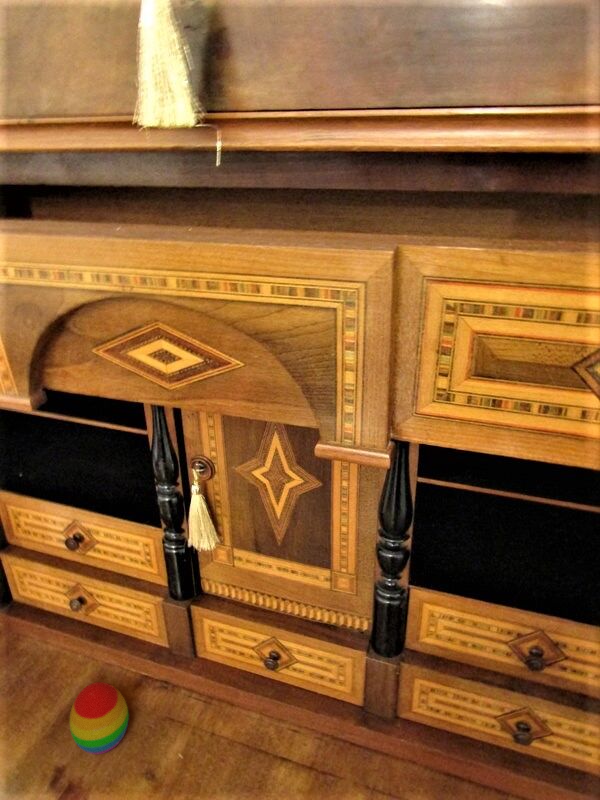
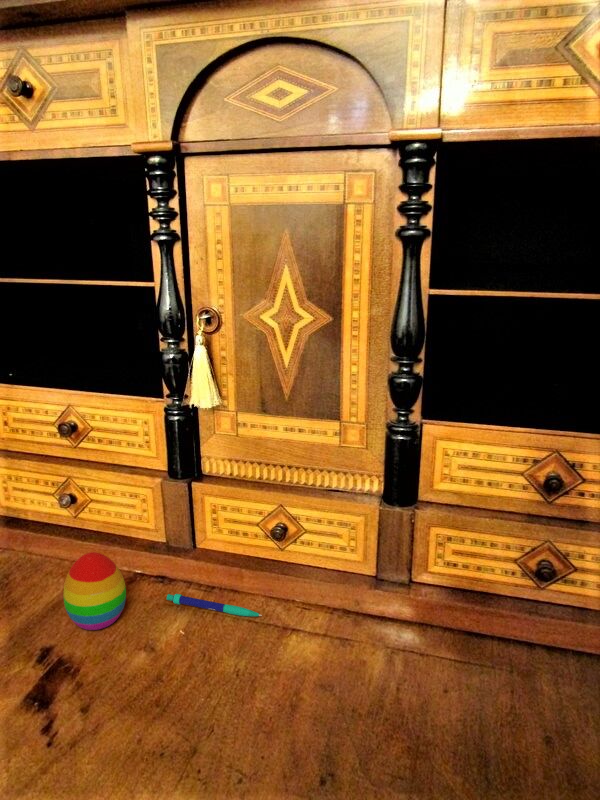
pen: none [167,713,254,744] -> present [167,594,262,616]

